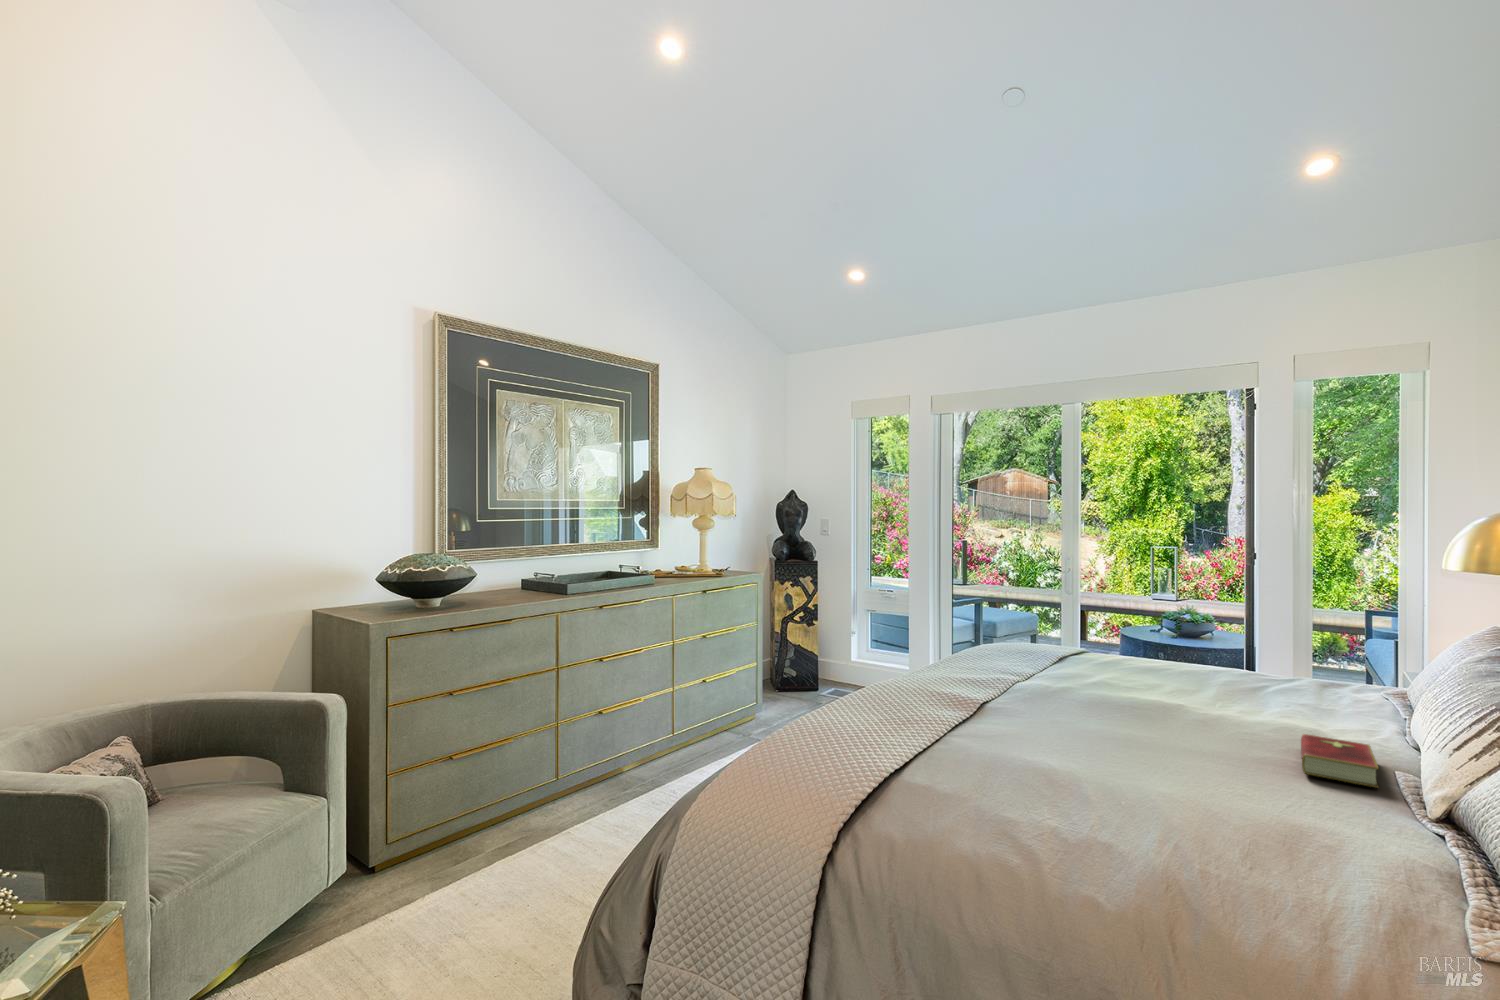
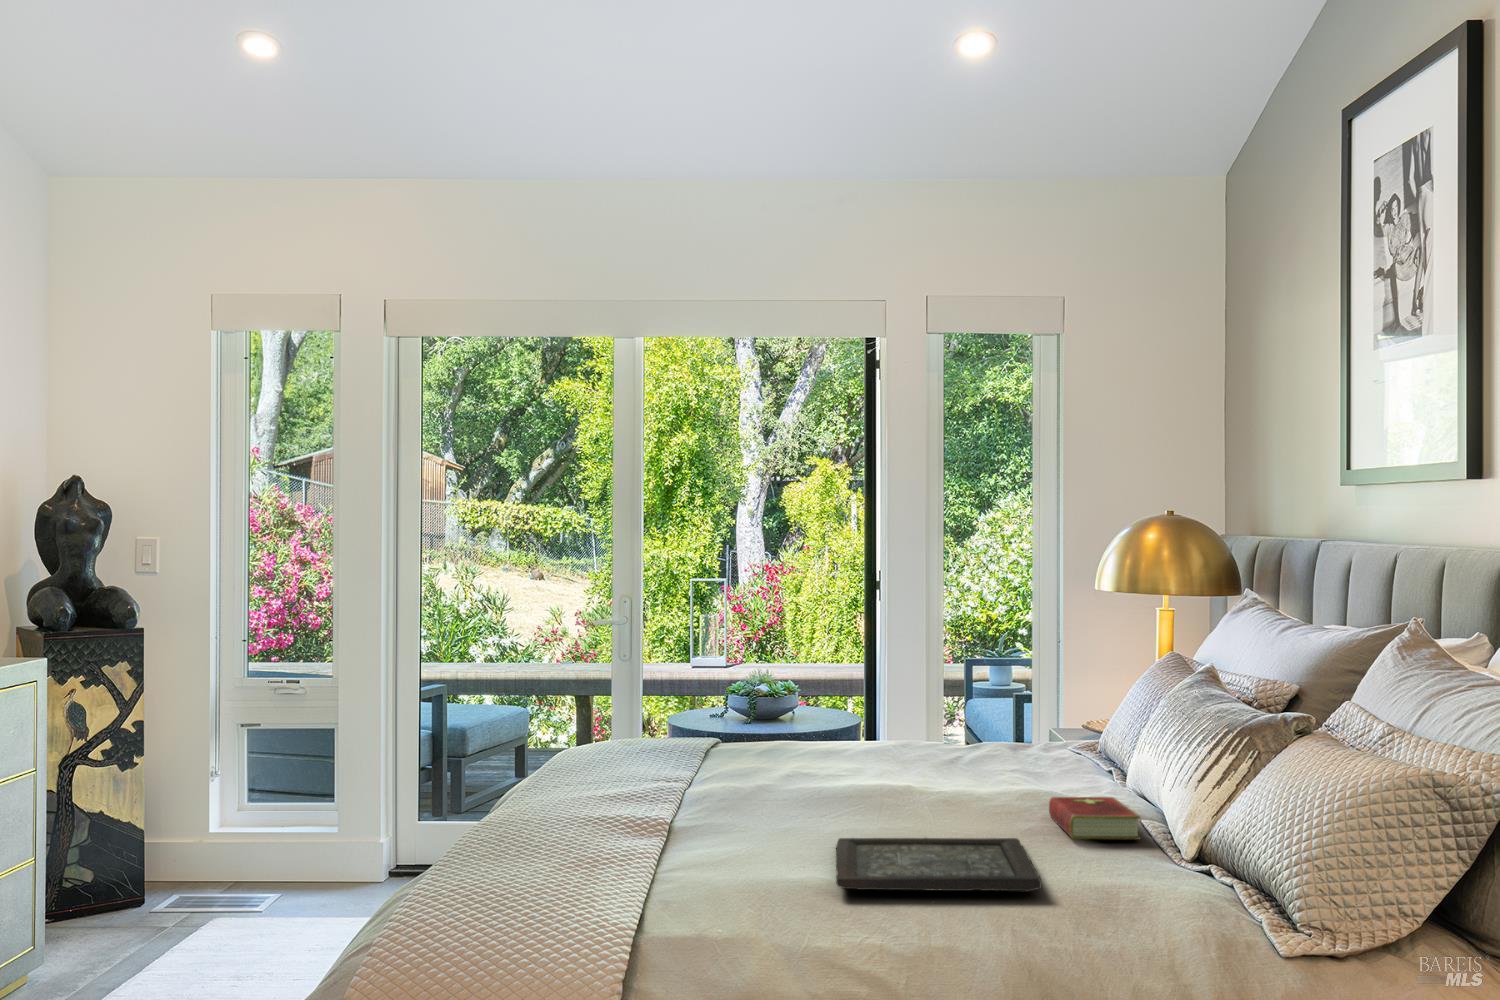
tray: none [1050,733,1250,813] -> present [836,838,1041,892]

